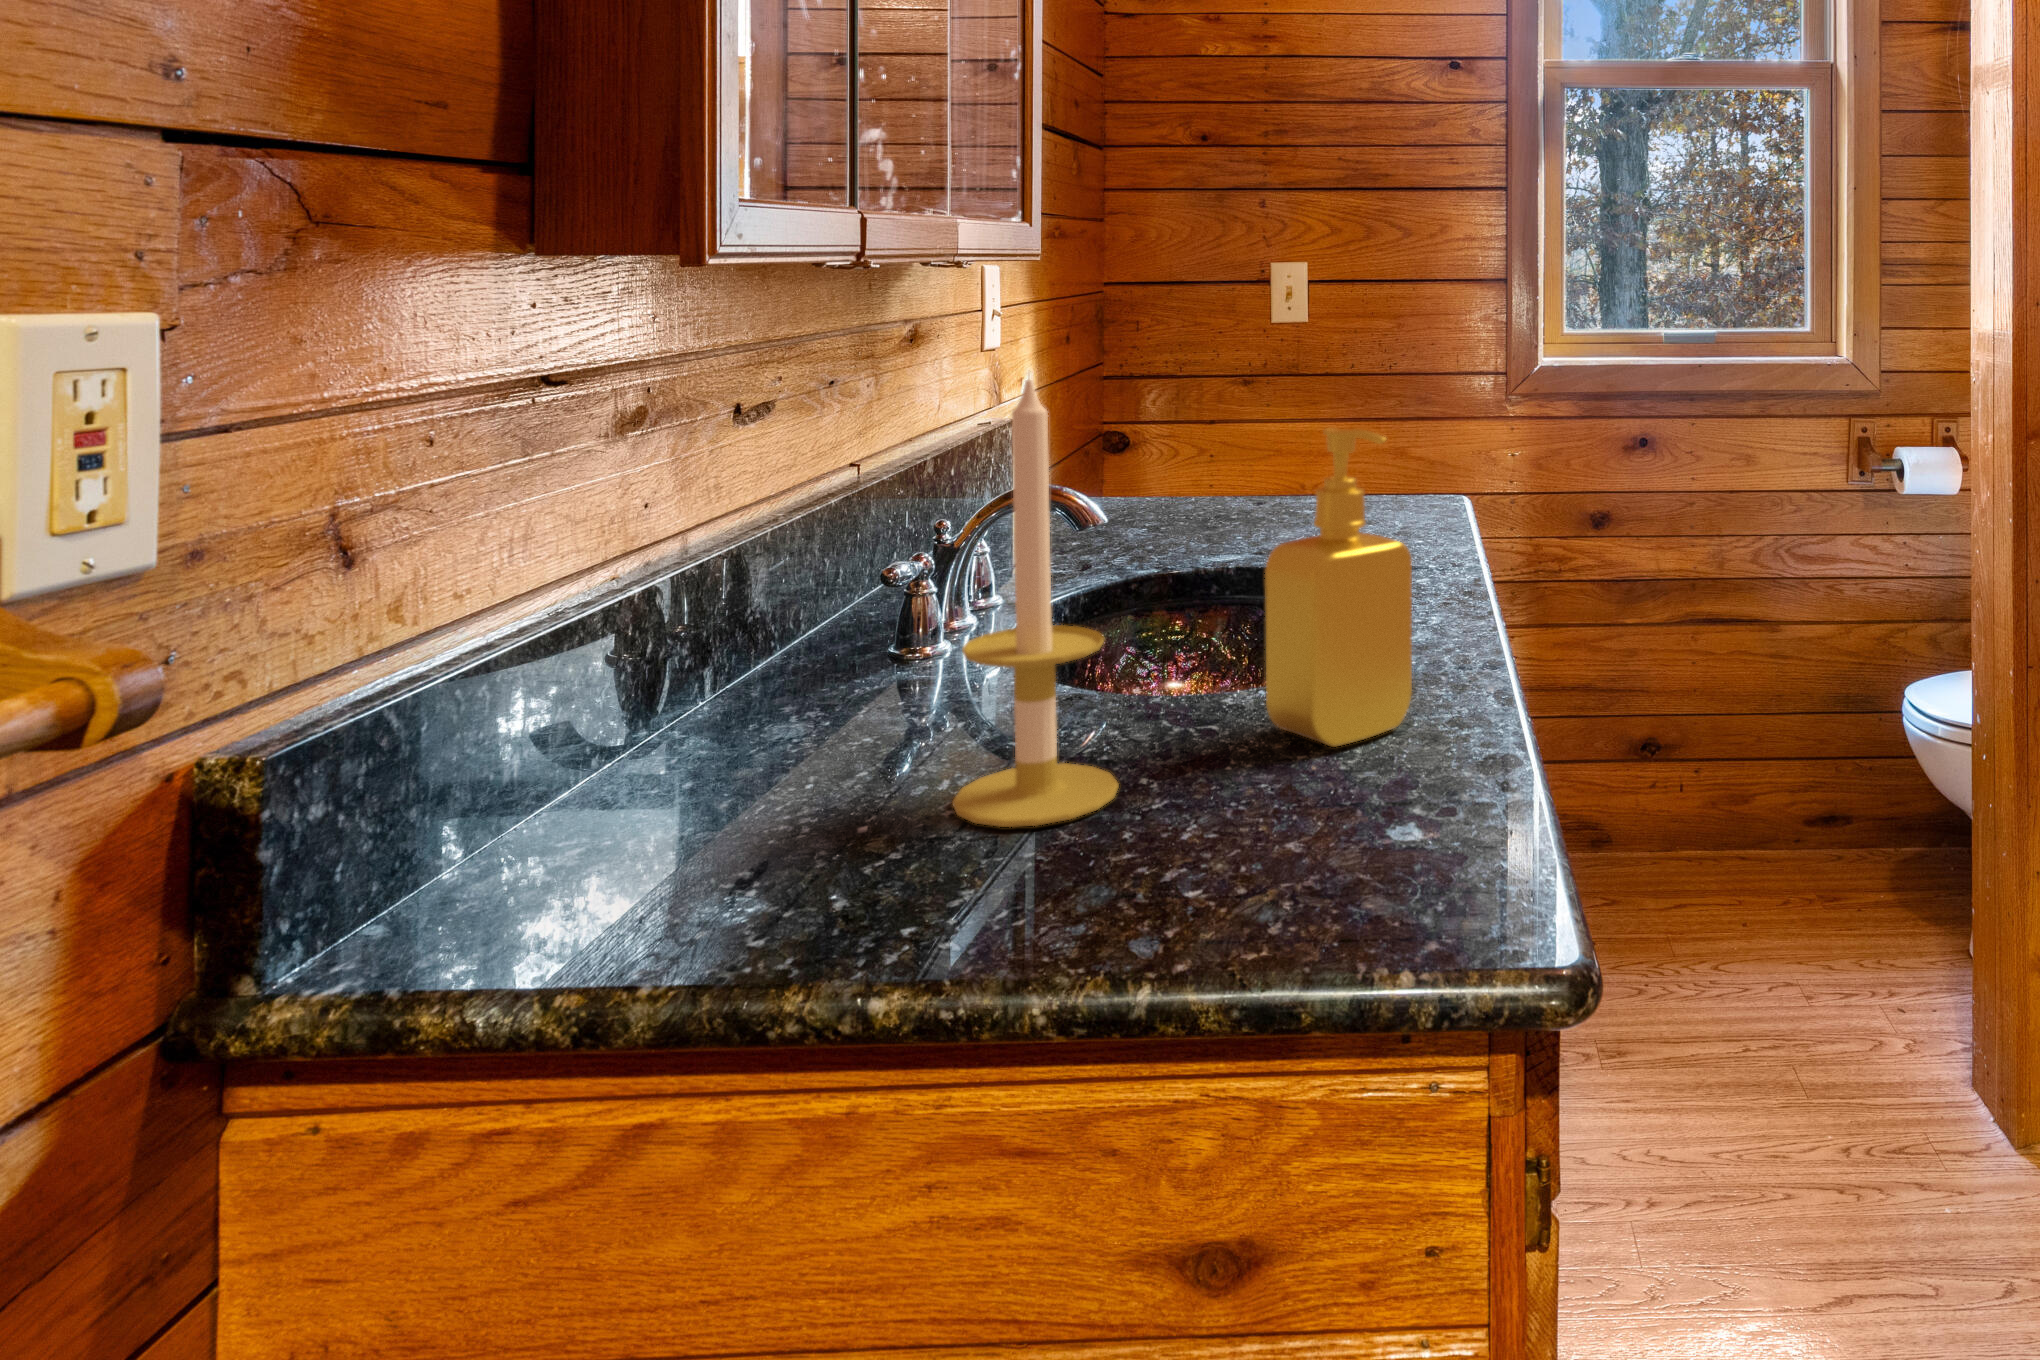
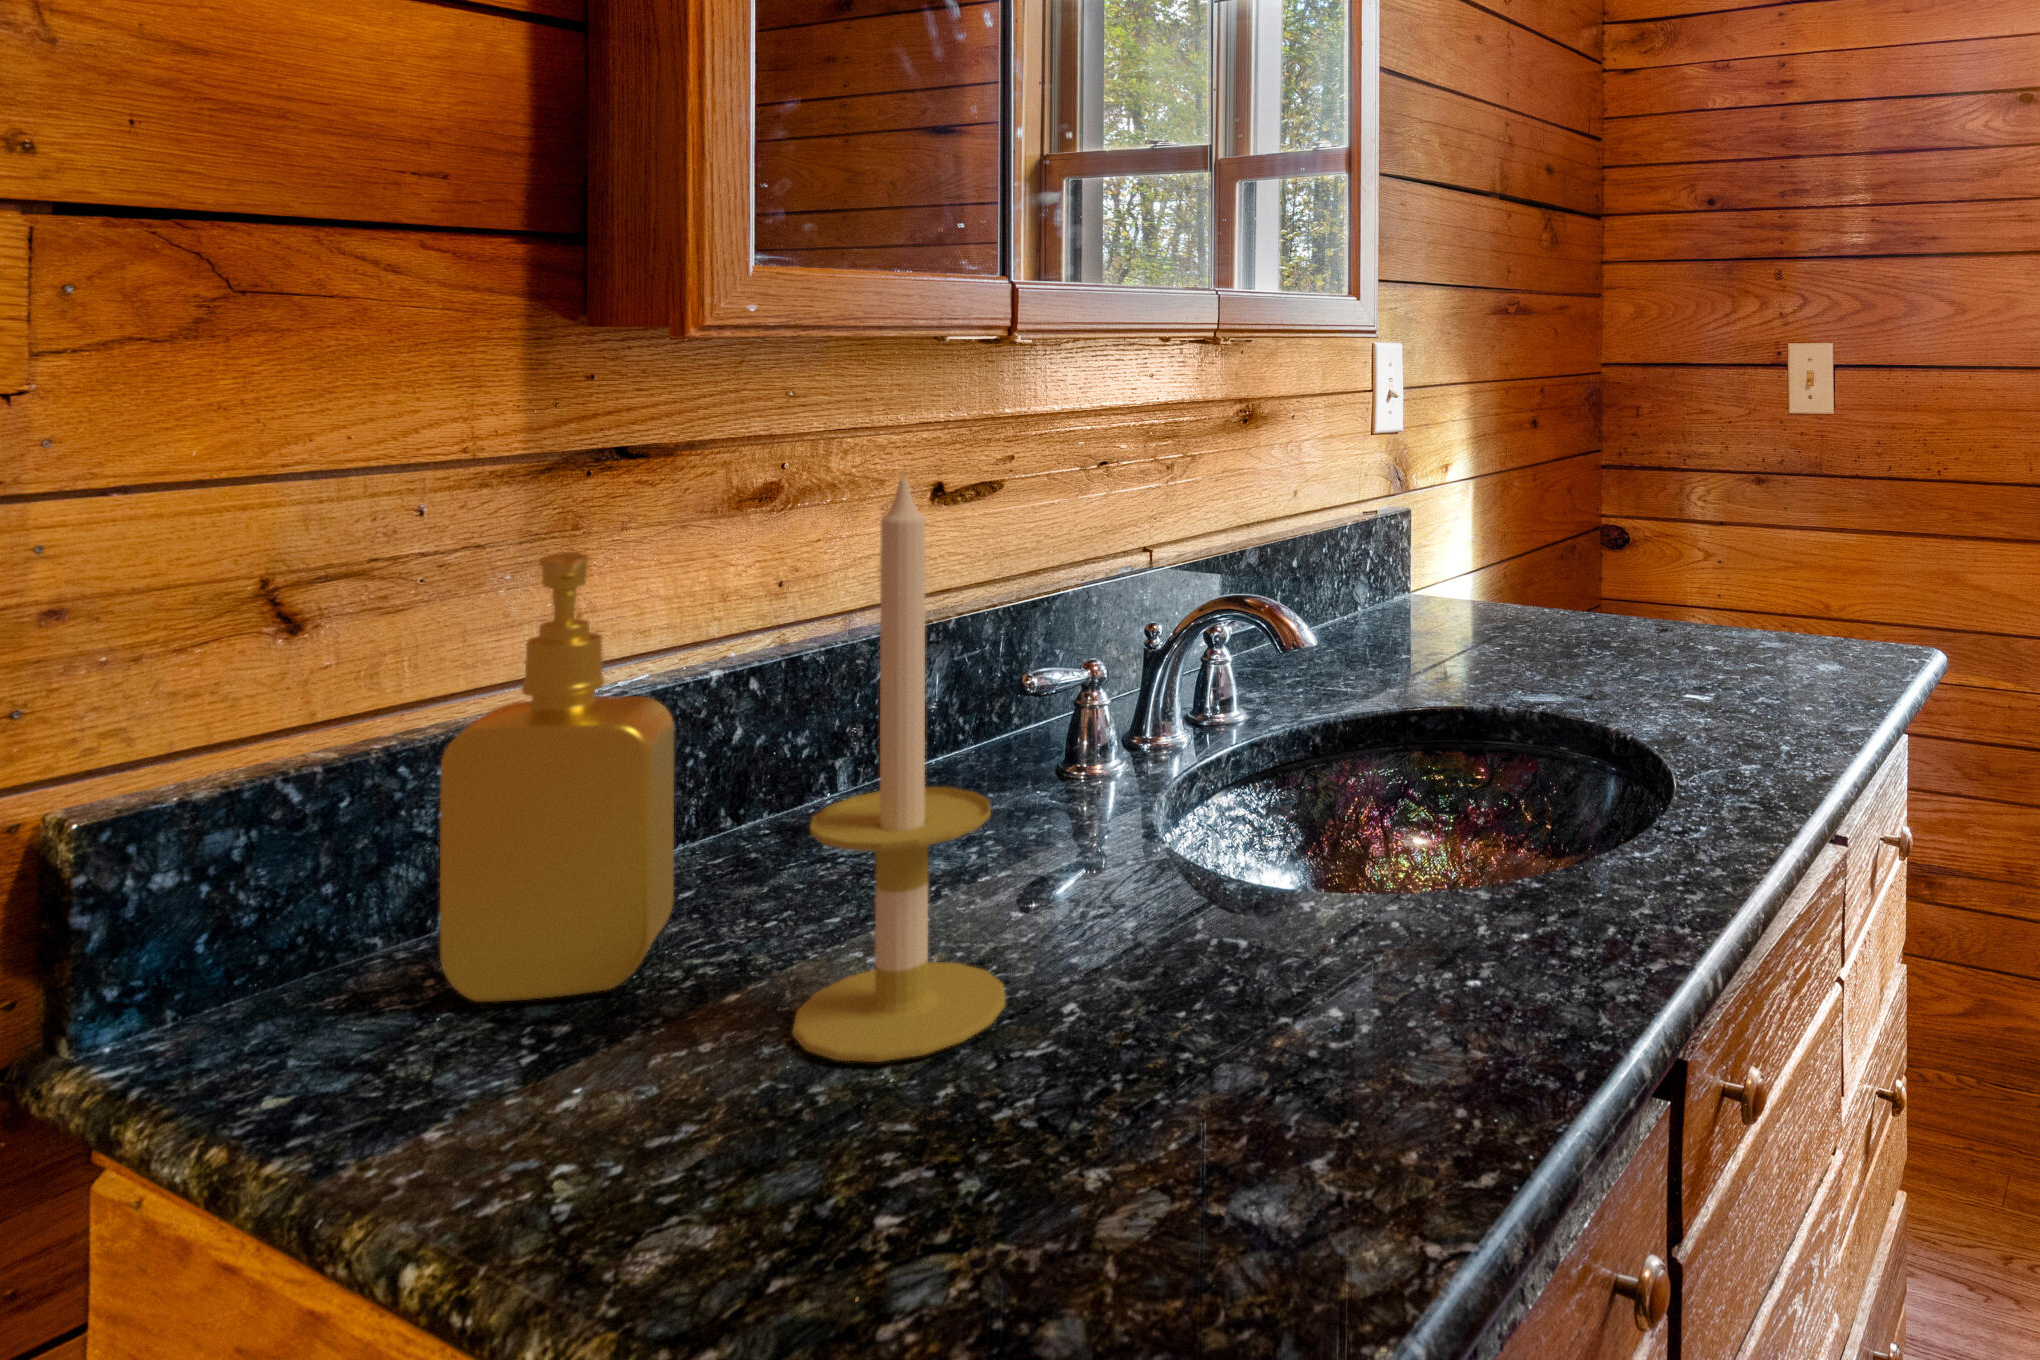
soap dispenser: present [1265,428,1412,747] -> present [440,552,674,1002]

